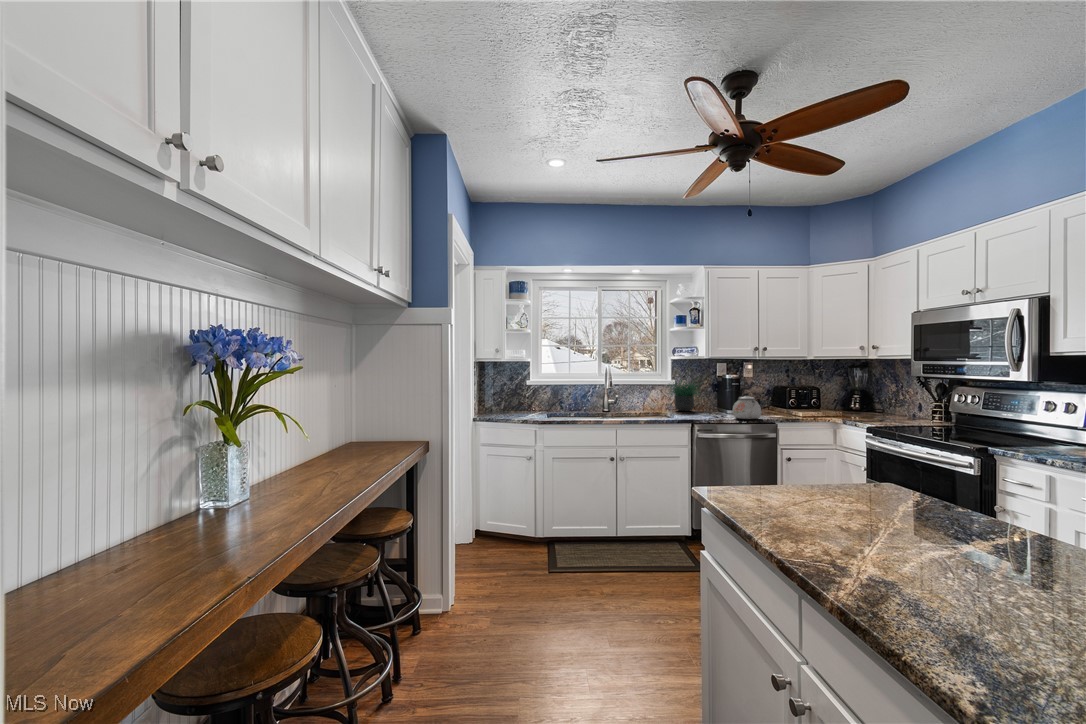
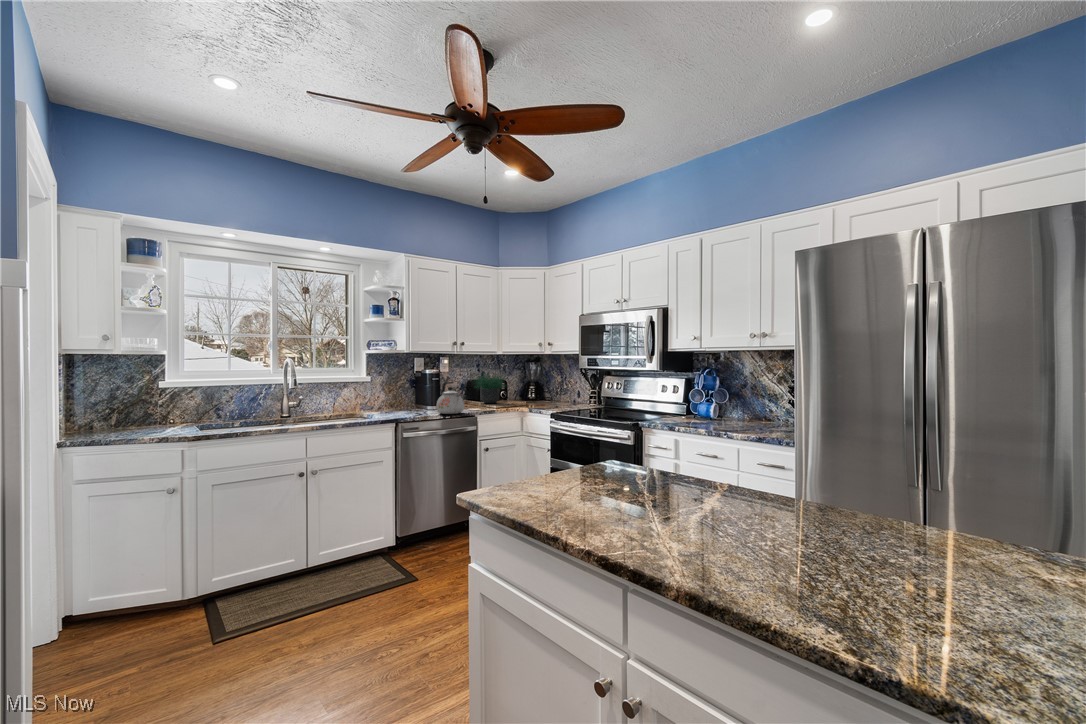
potted plant: present [667,379,699,411] -> present [476,374,504,403]

